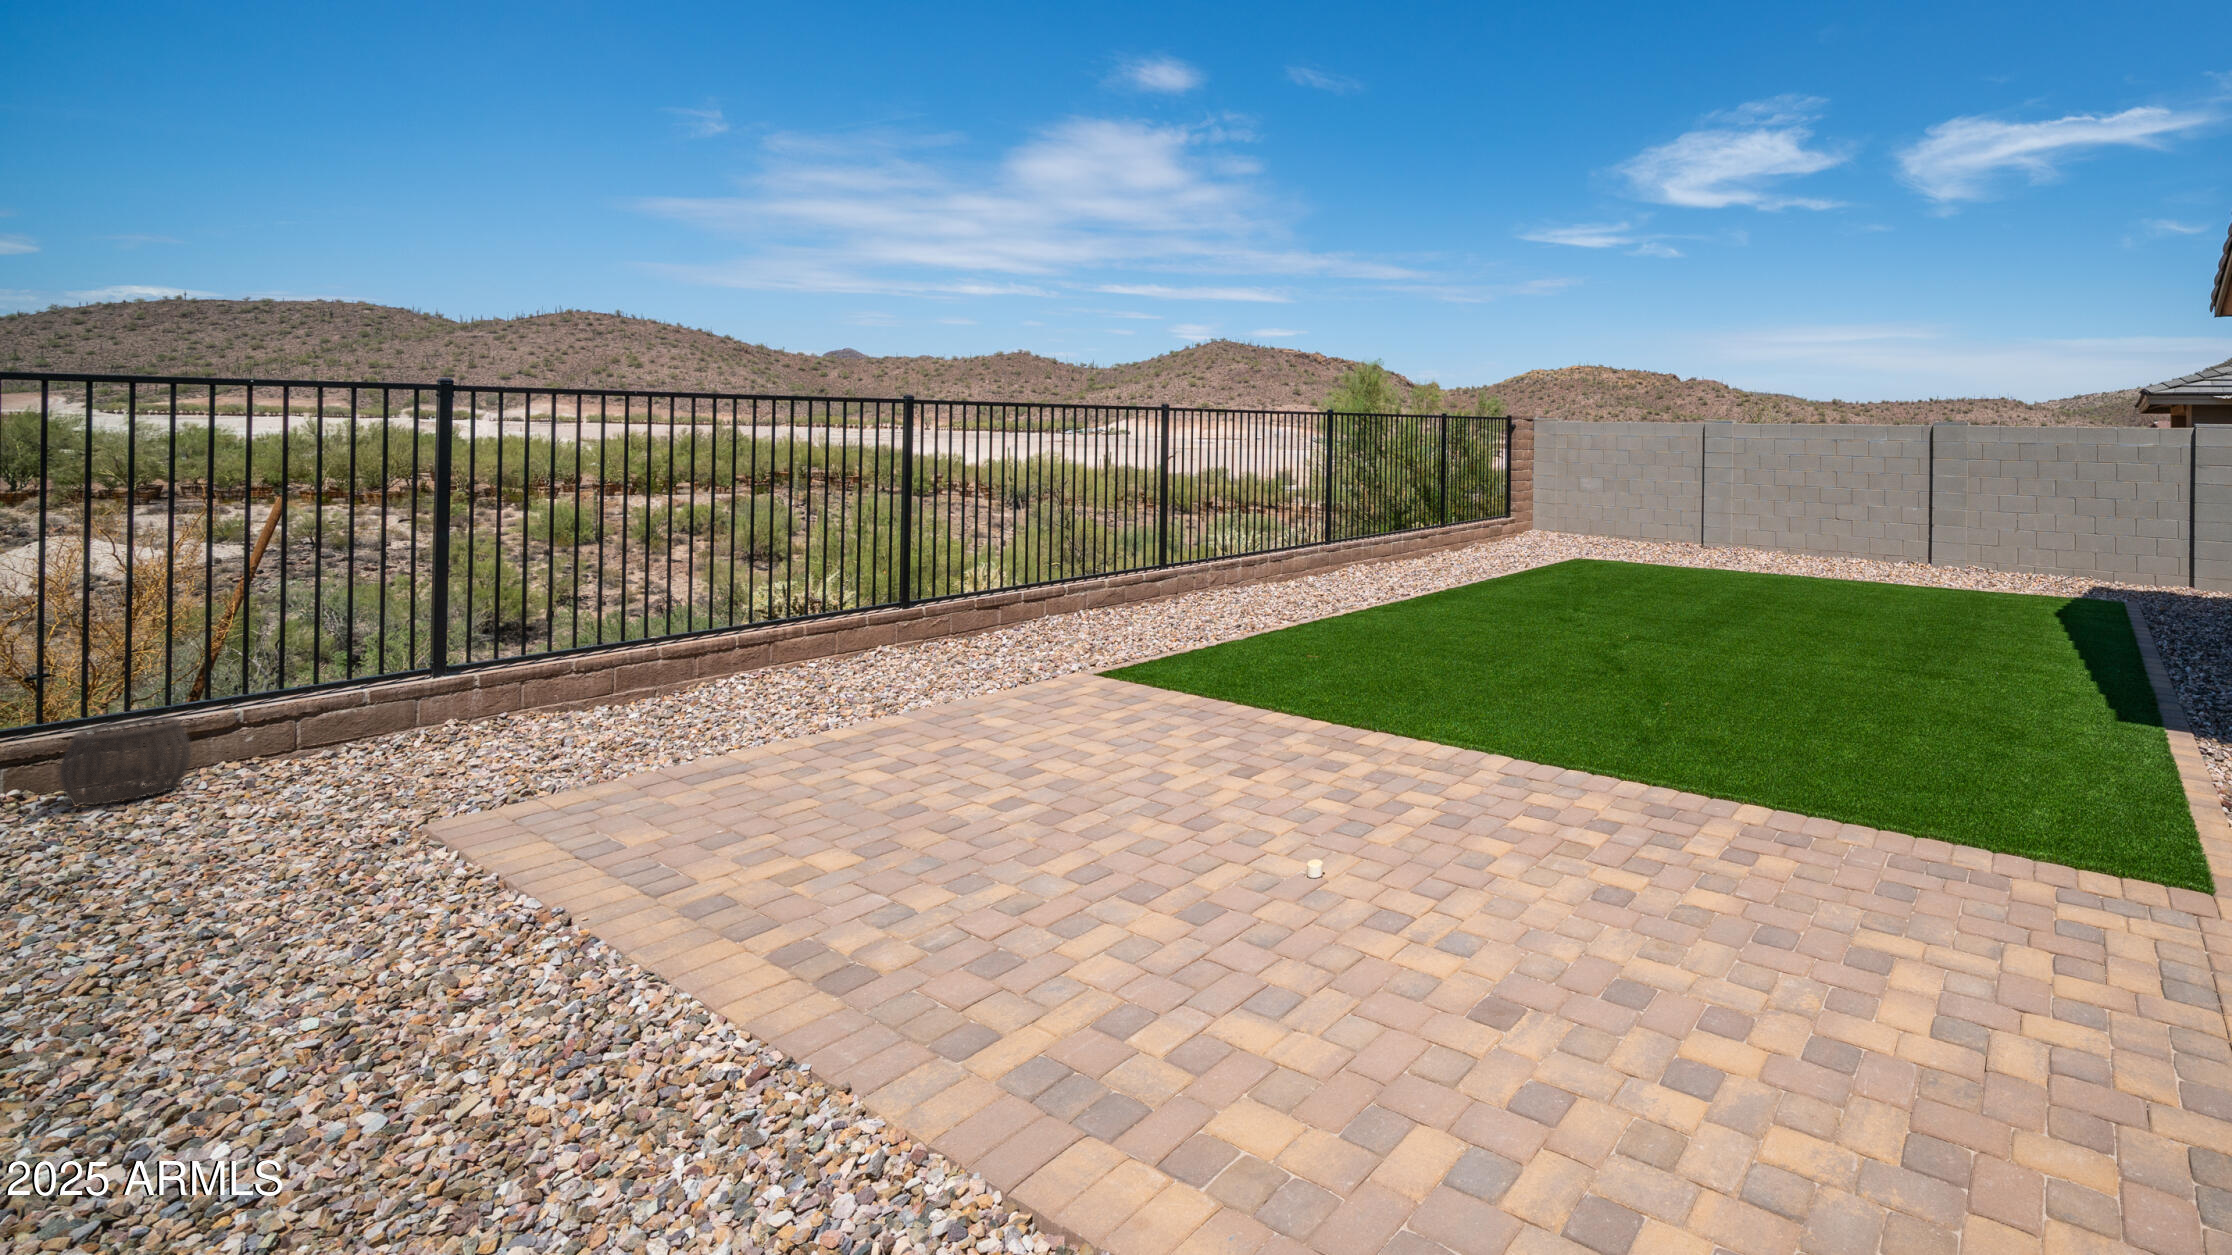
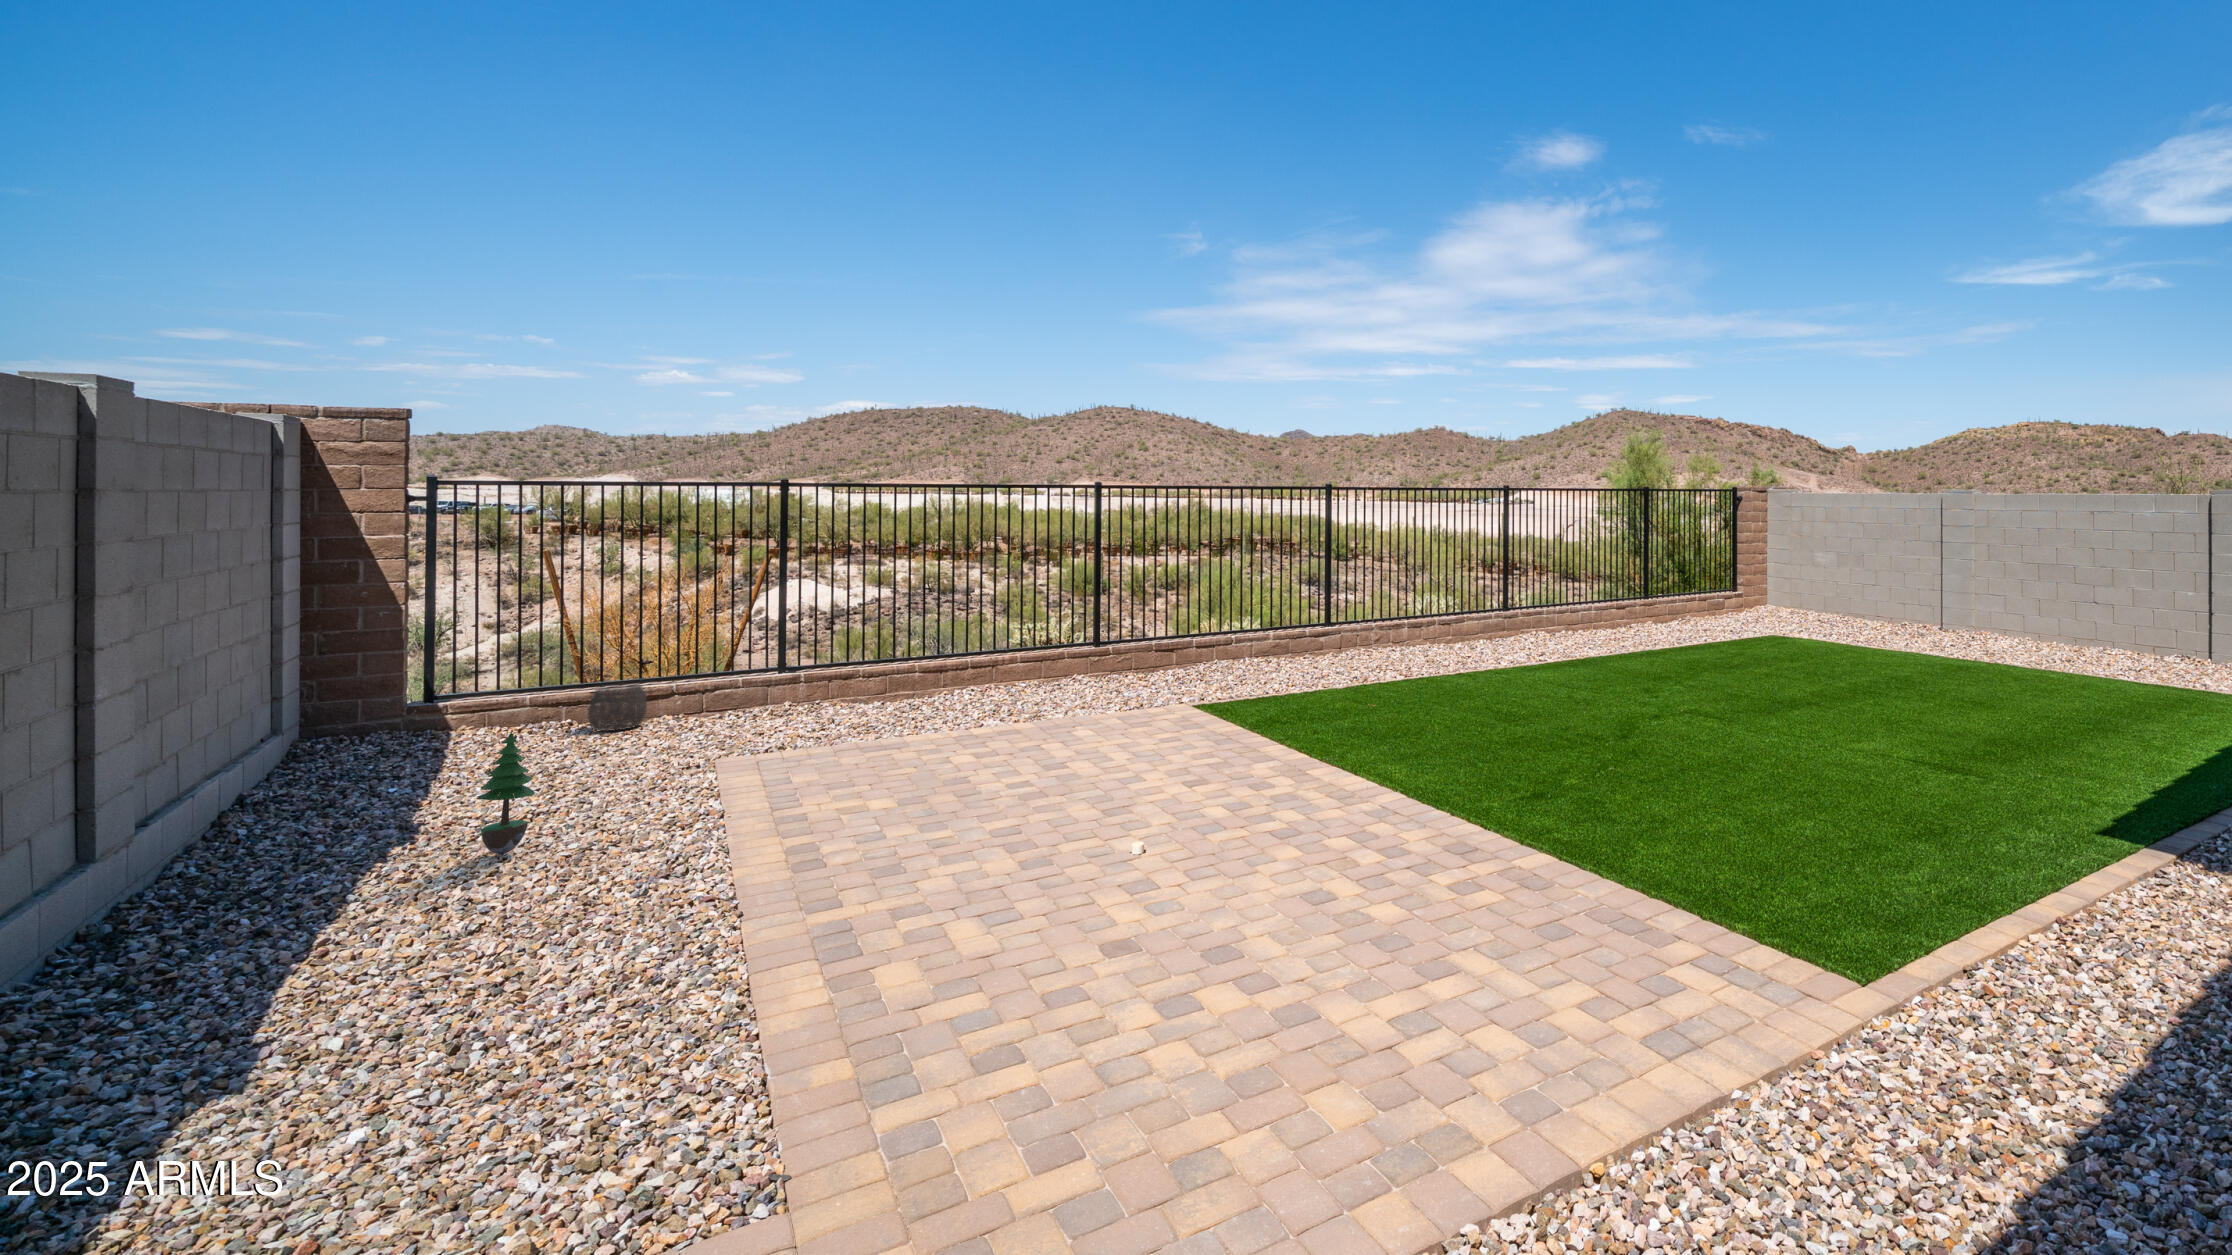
potted tree: none [119,835,253,1067] -> present [478,732,535,855]

